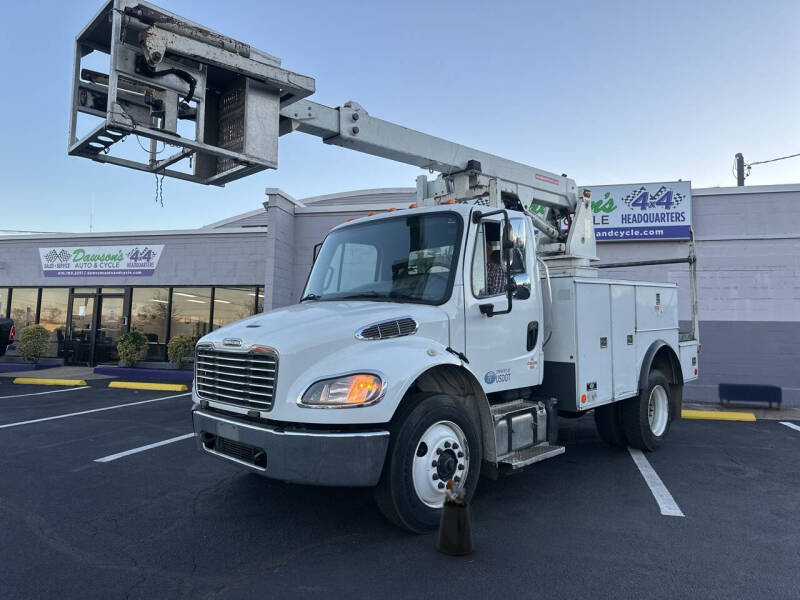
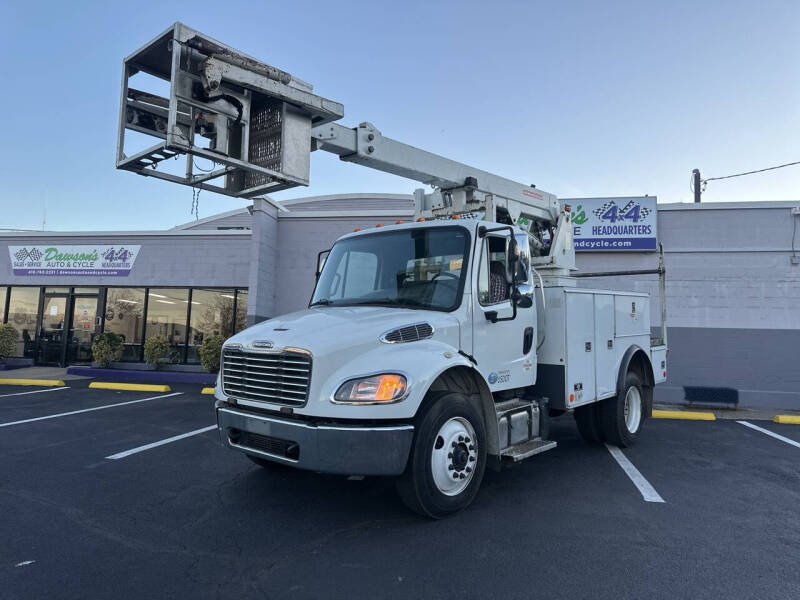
watering can: present [436,479,474,555] -> none [452,465,486,533]

